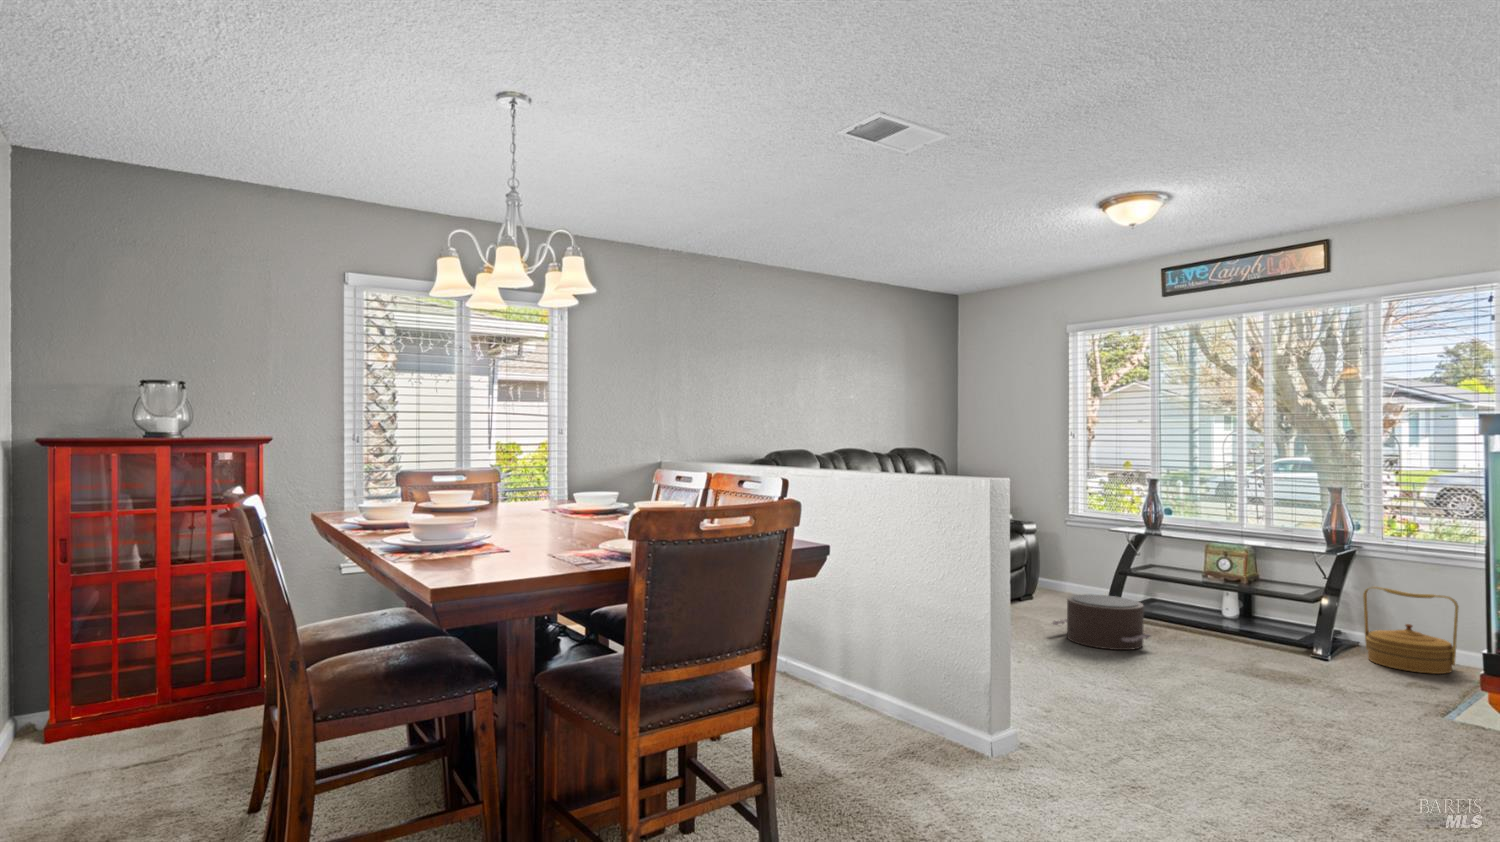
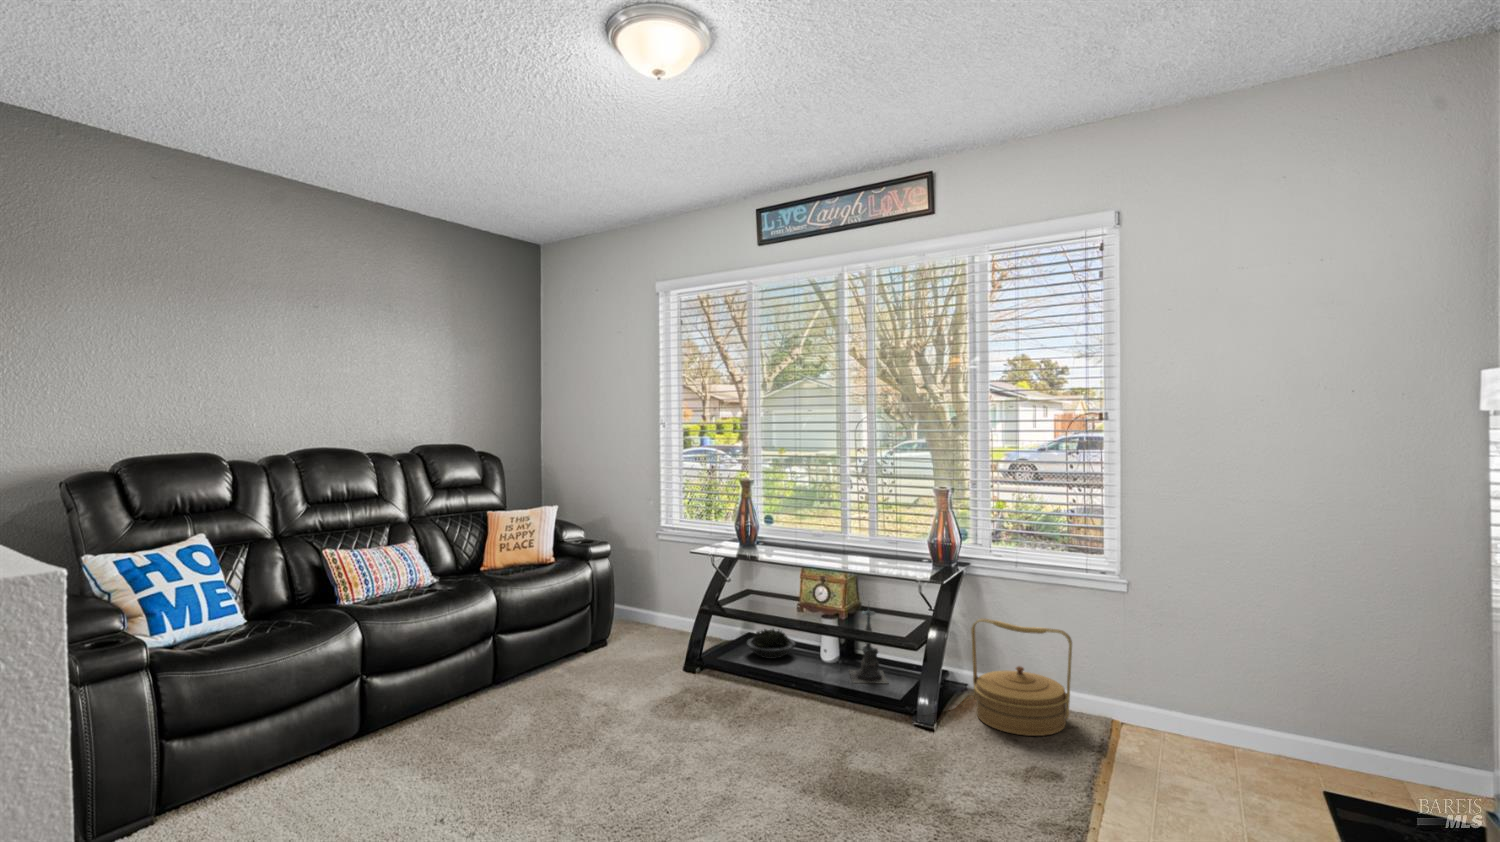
candle holder: none [1248,571,1286,634] -> present [849,610,888,684]
succulent plant: none [1155,591,1198,614] -> present [747,629,795,659]
pouf: present [1052,594,1150,650] -> none [581,660,715,758]

